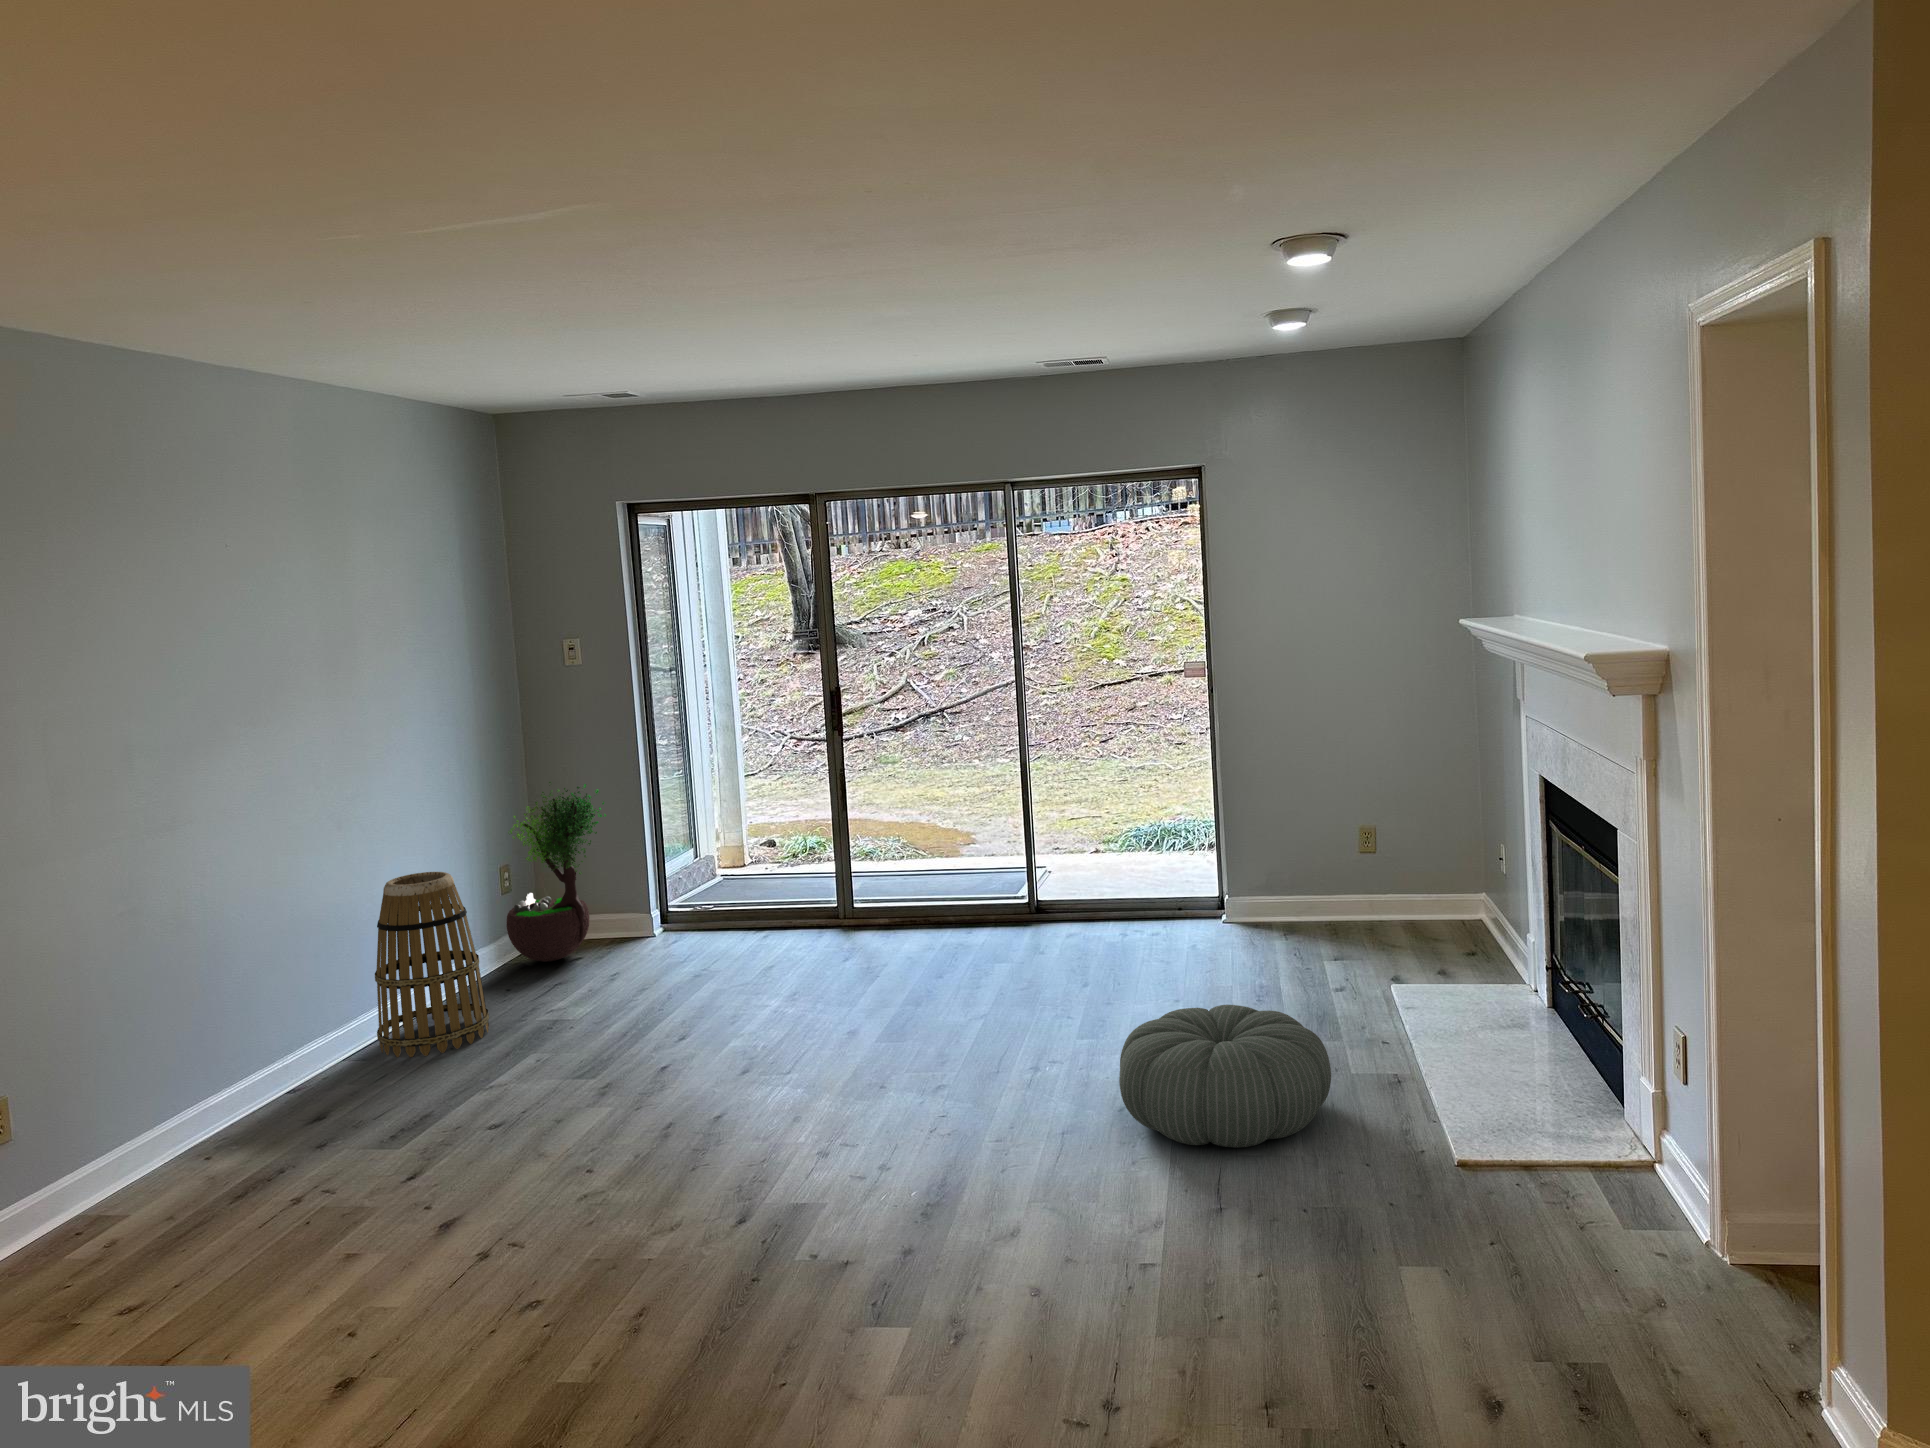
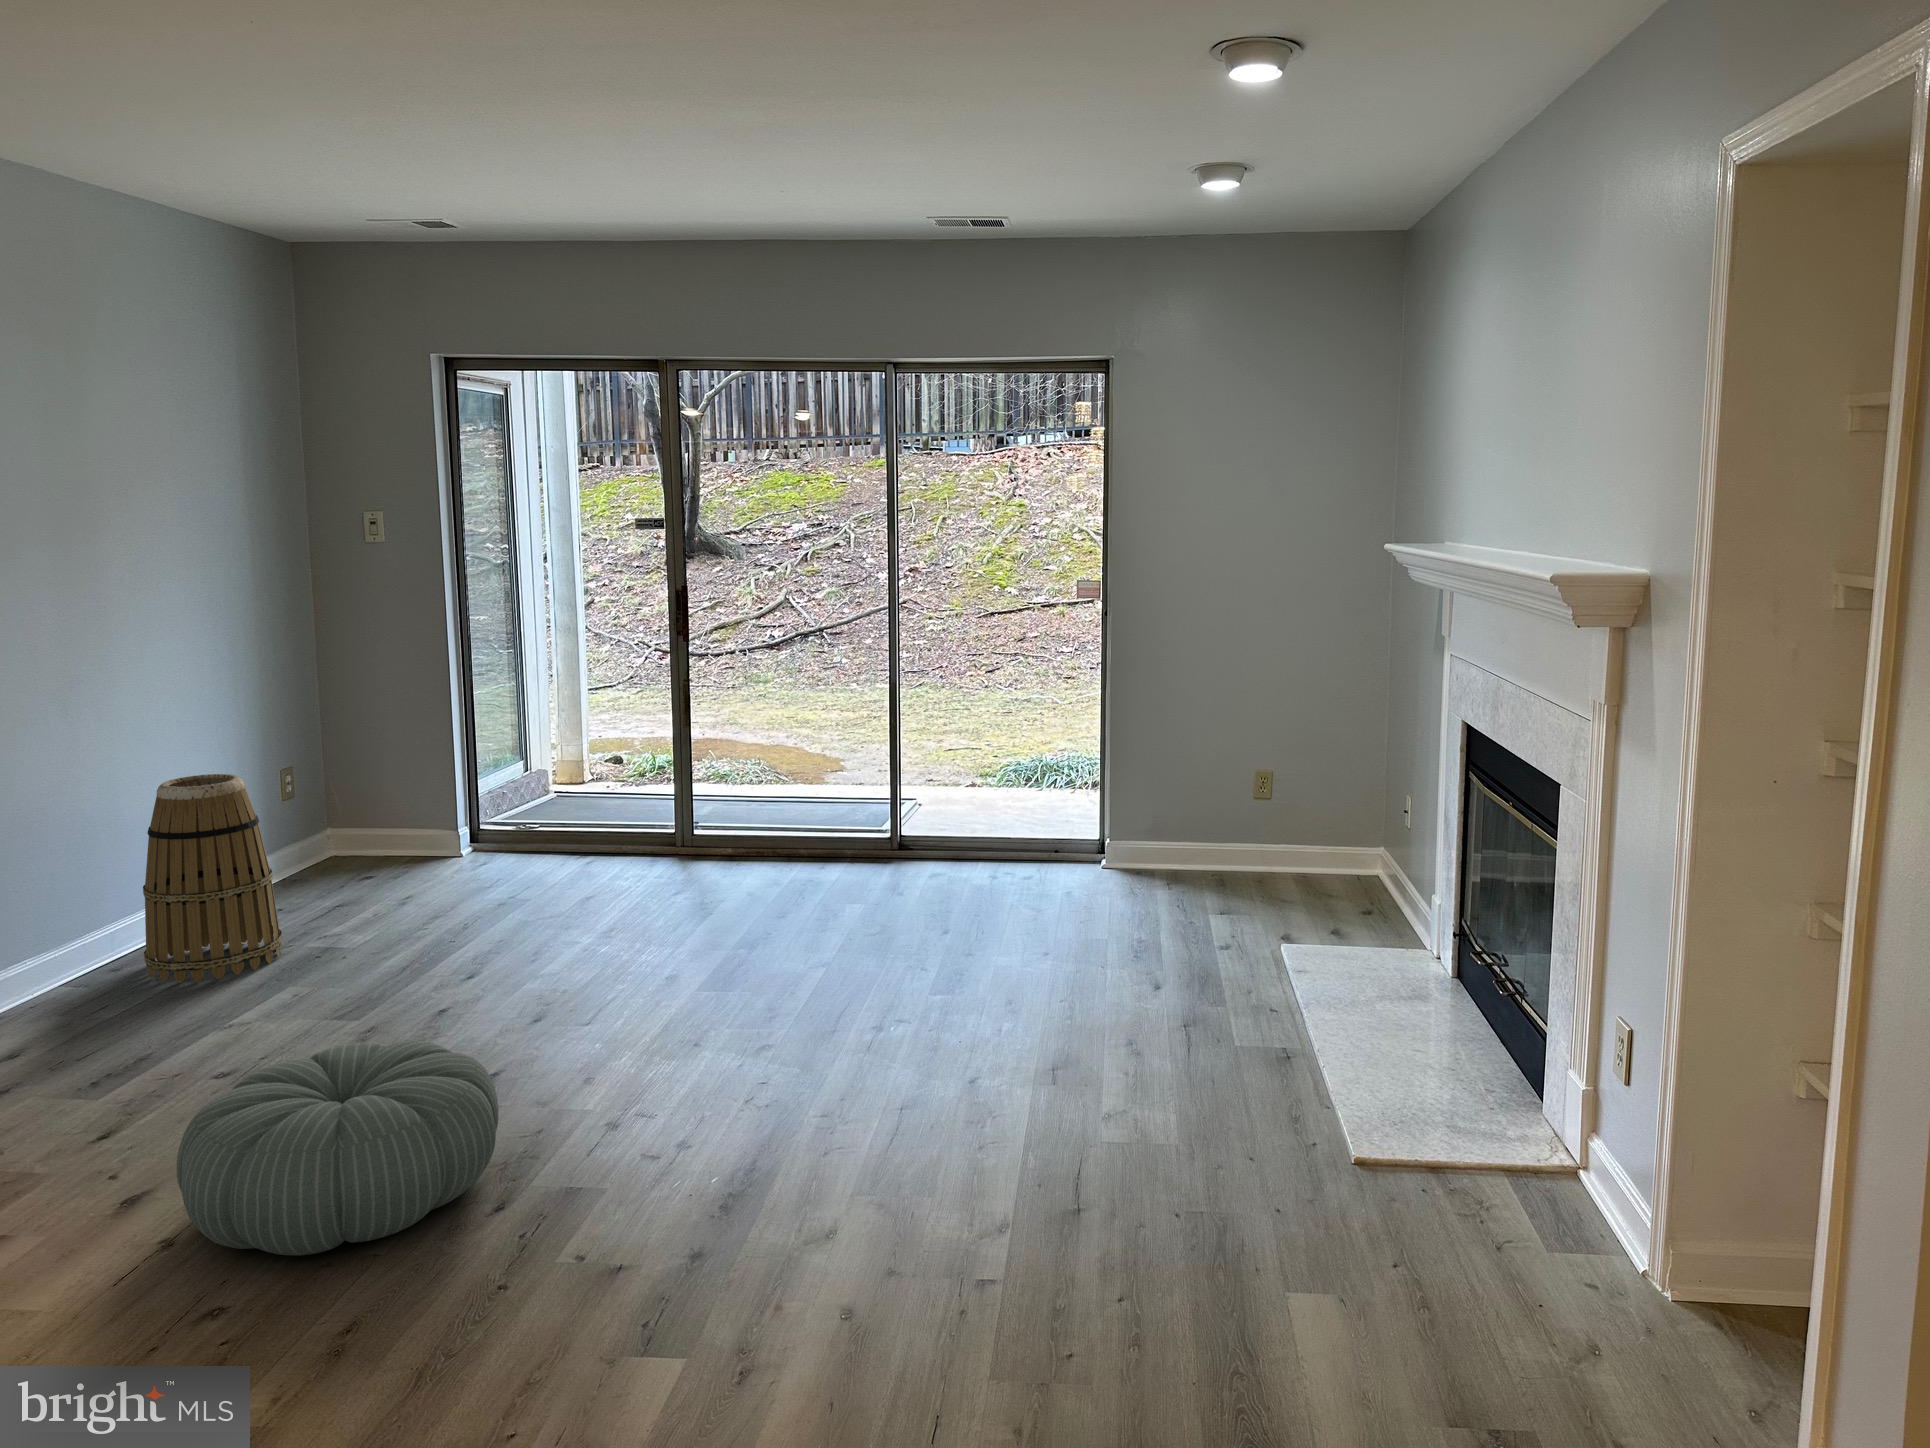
potted tree: present [507,782,606,962] -> none [326,683,447,879]
pouf: present [1119,1005,1331,1147] -> present [177,1040,499,1255]

